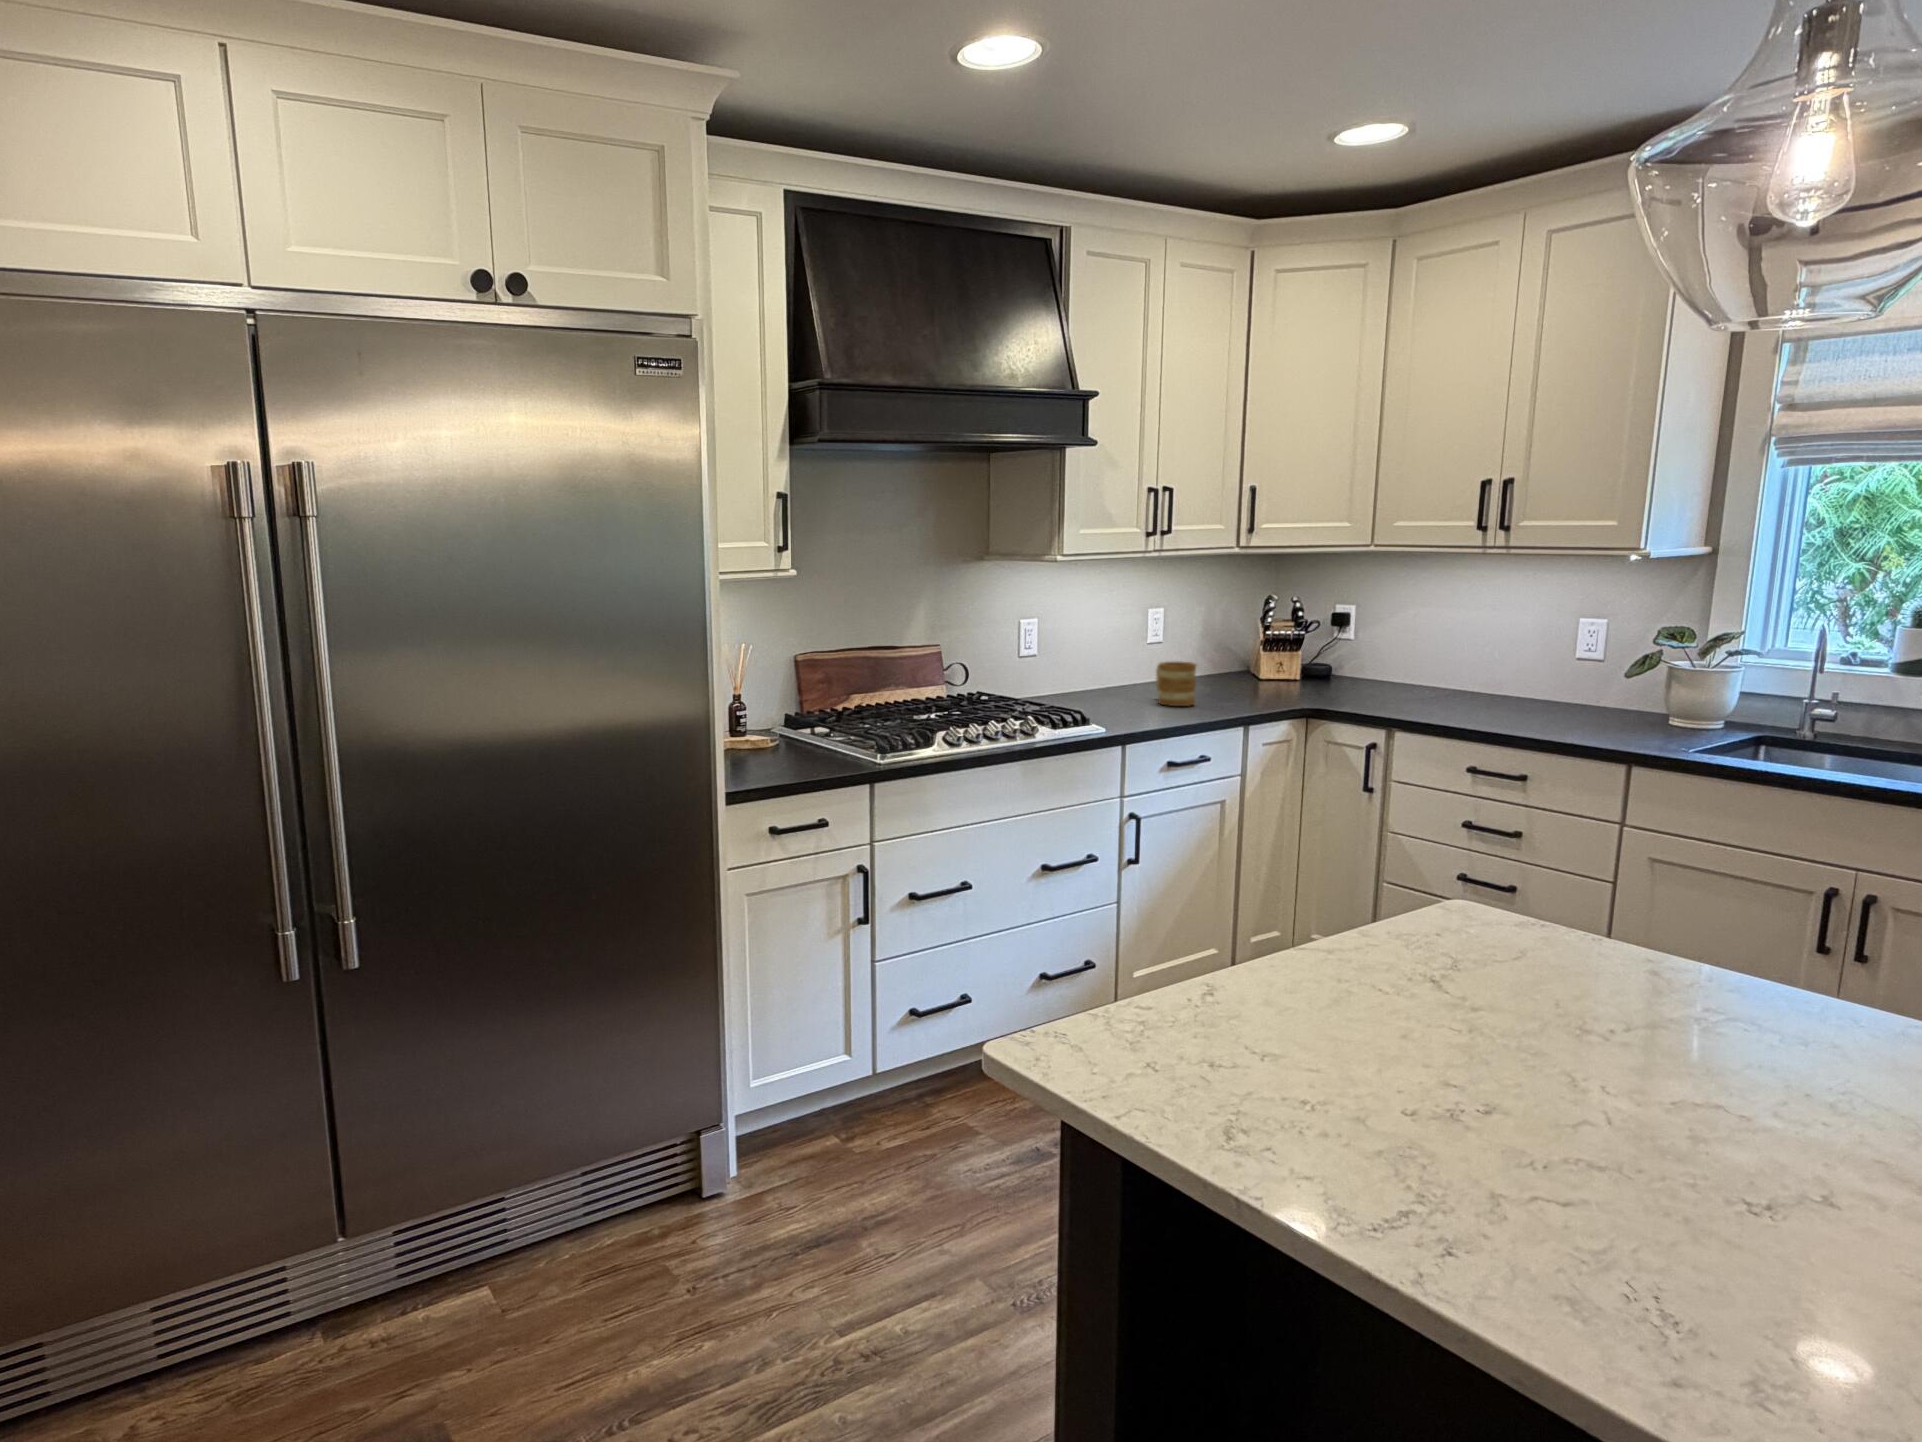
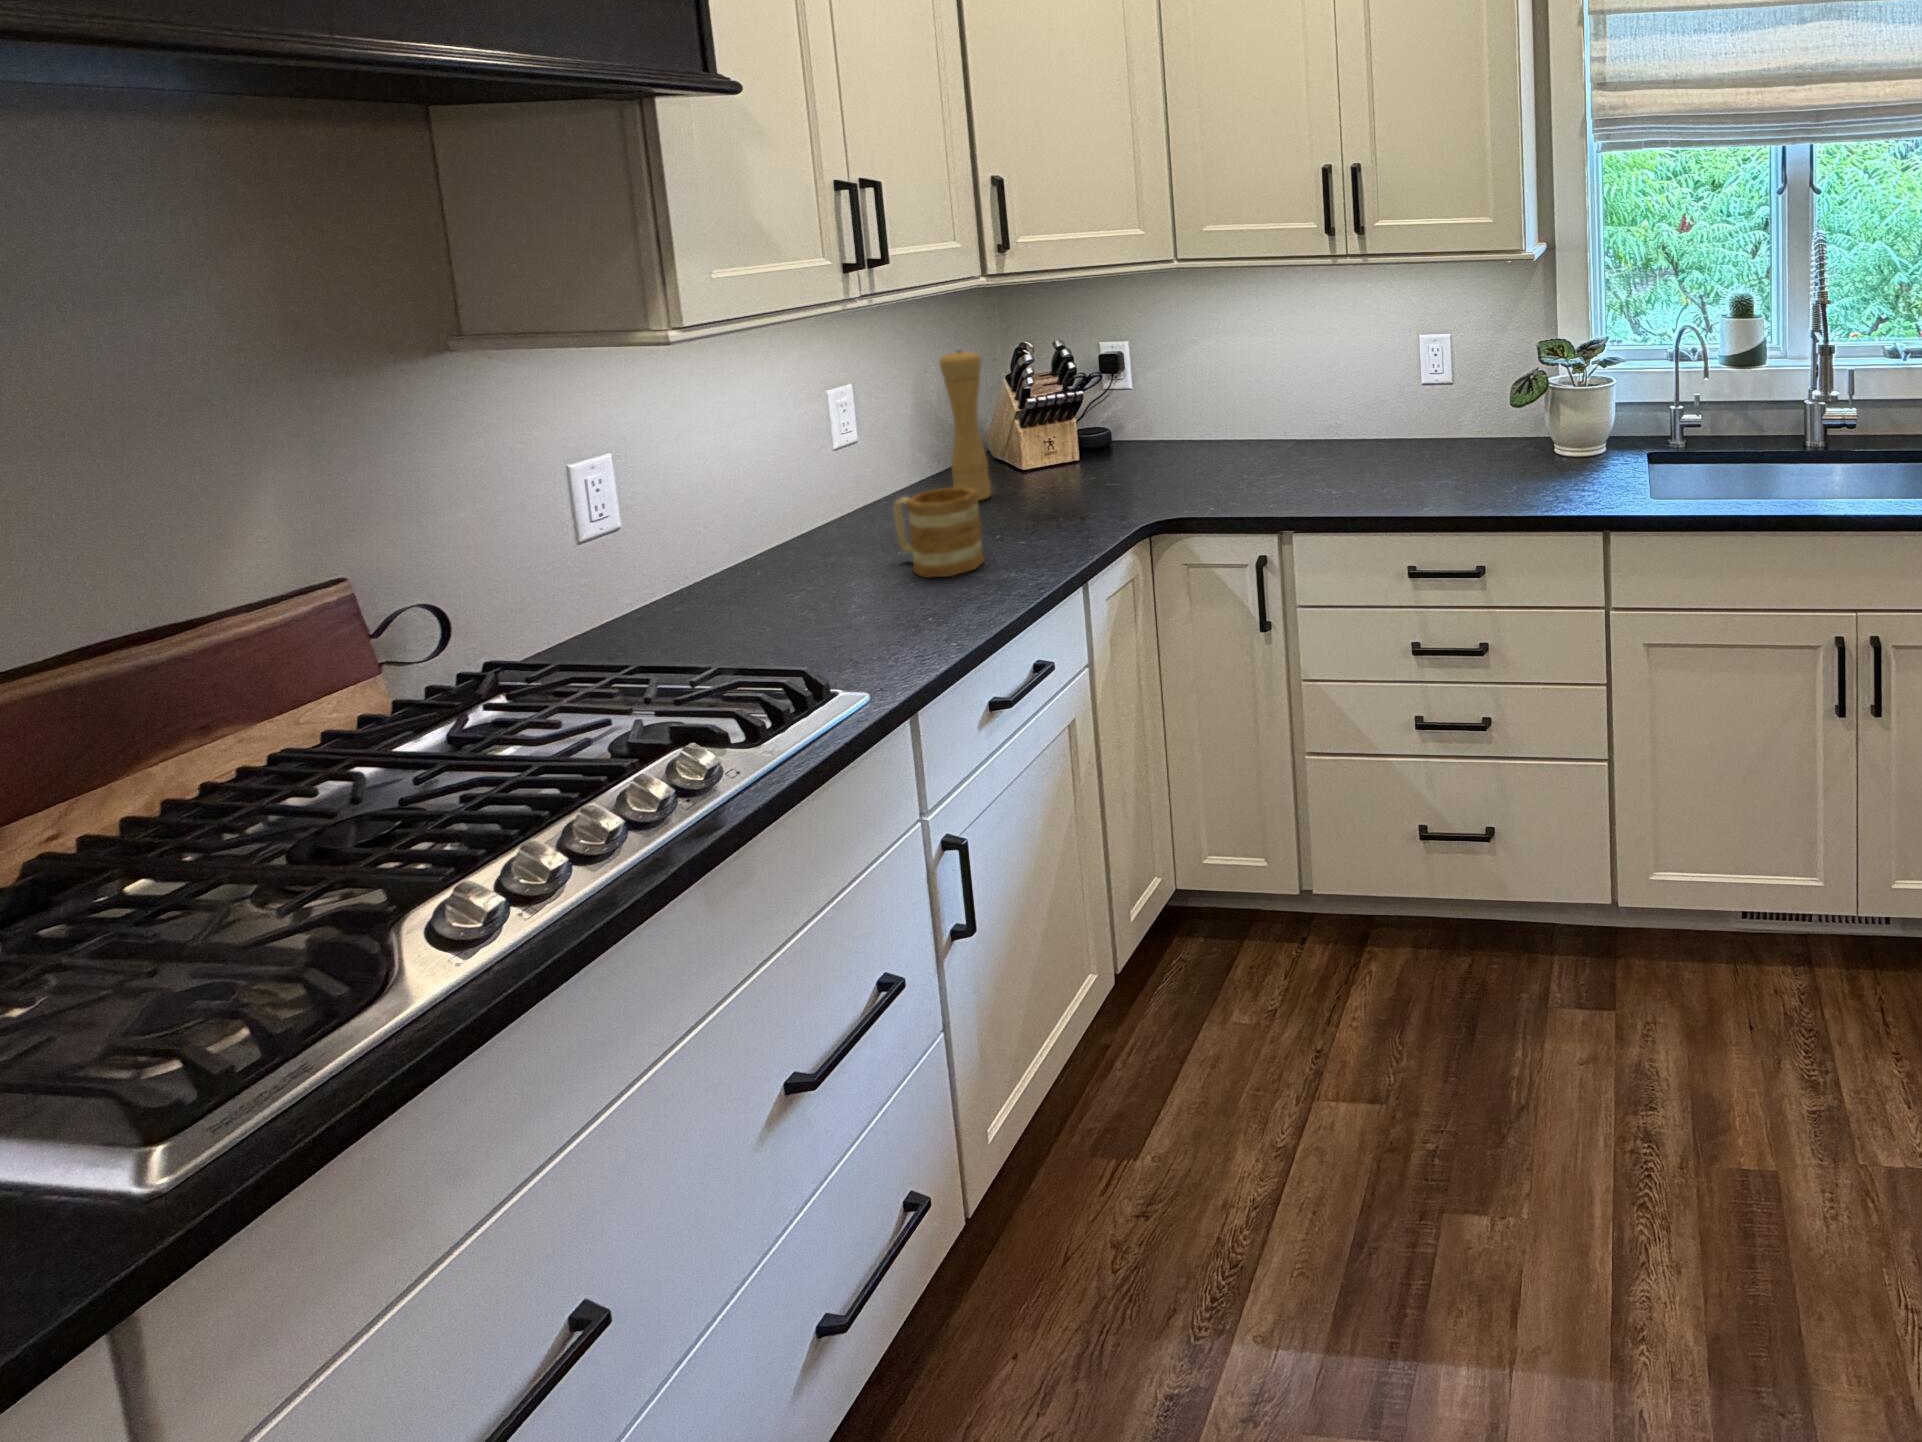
pepper mill: none [1207,593,1235,686] -> present [940,350,991,500]

